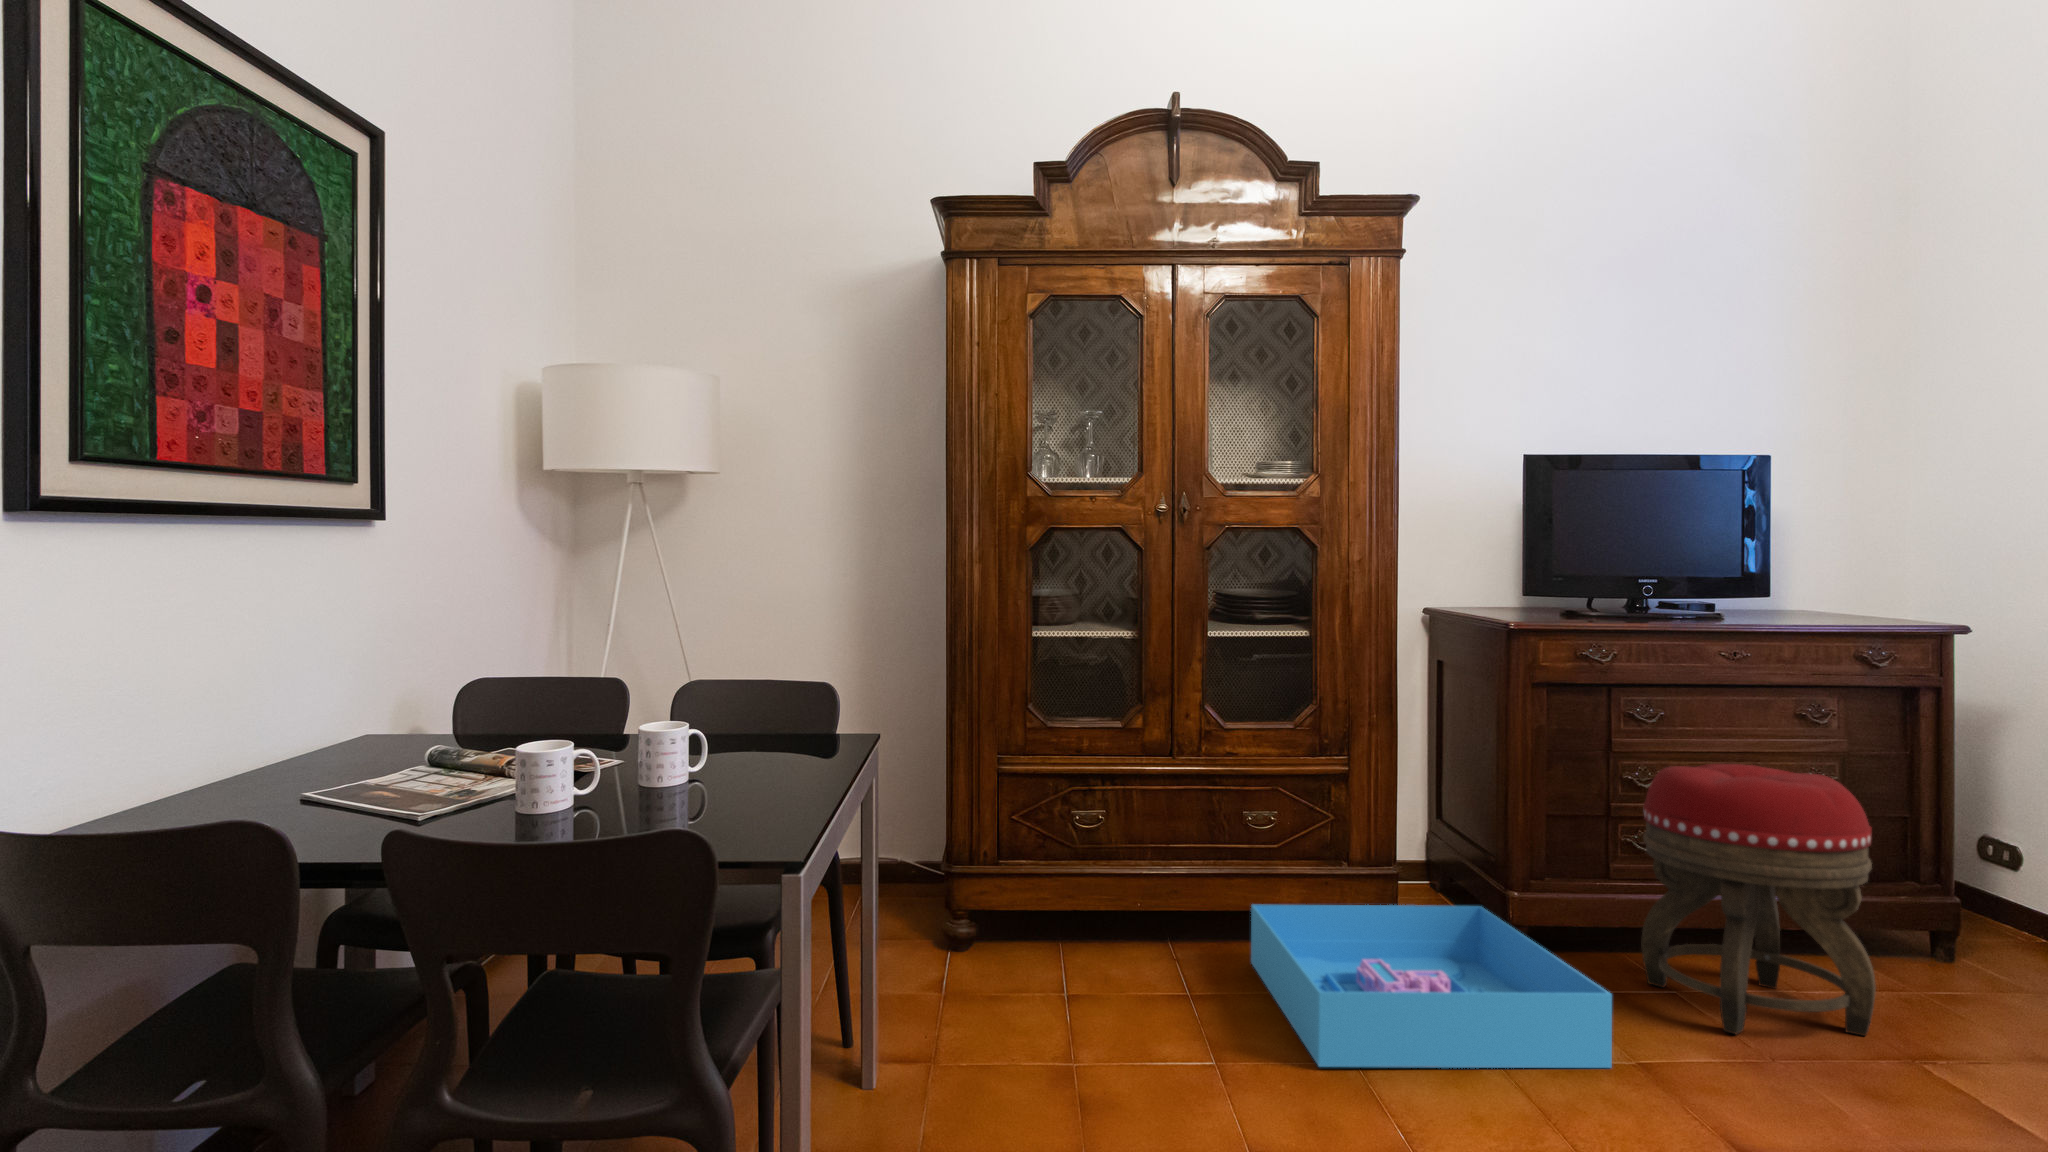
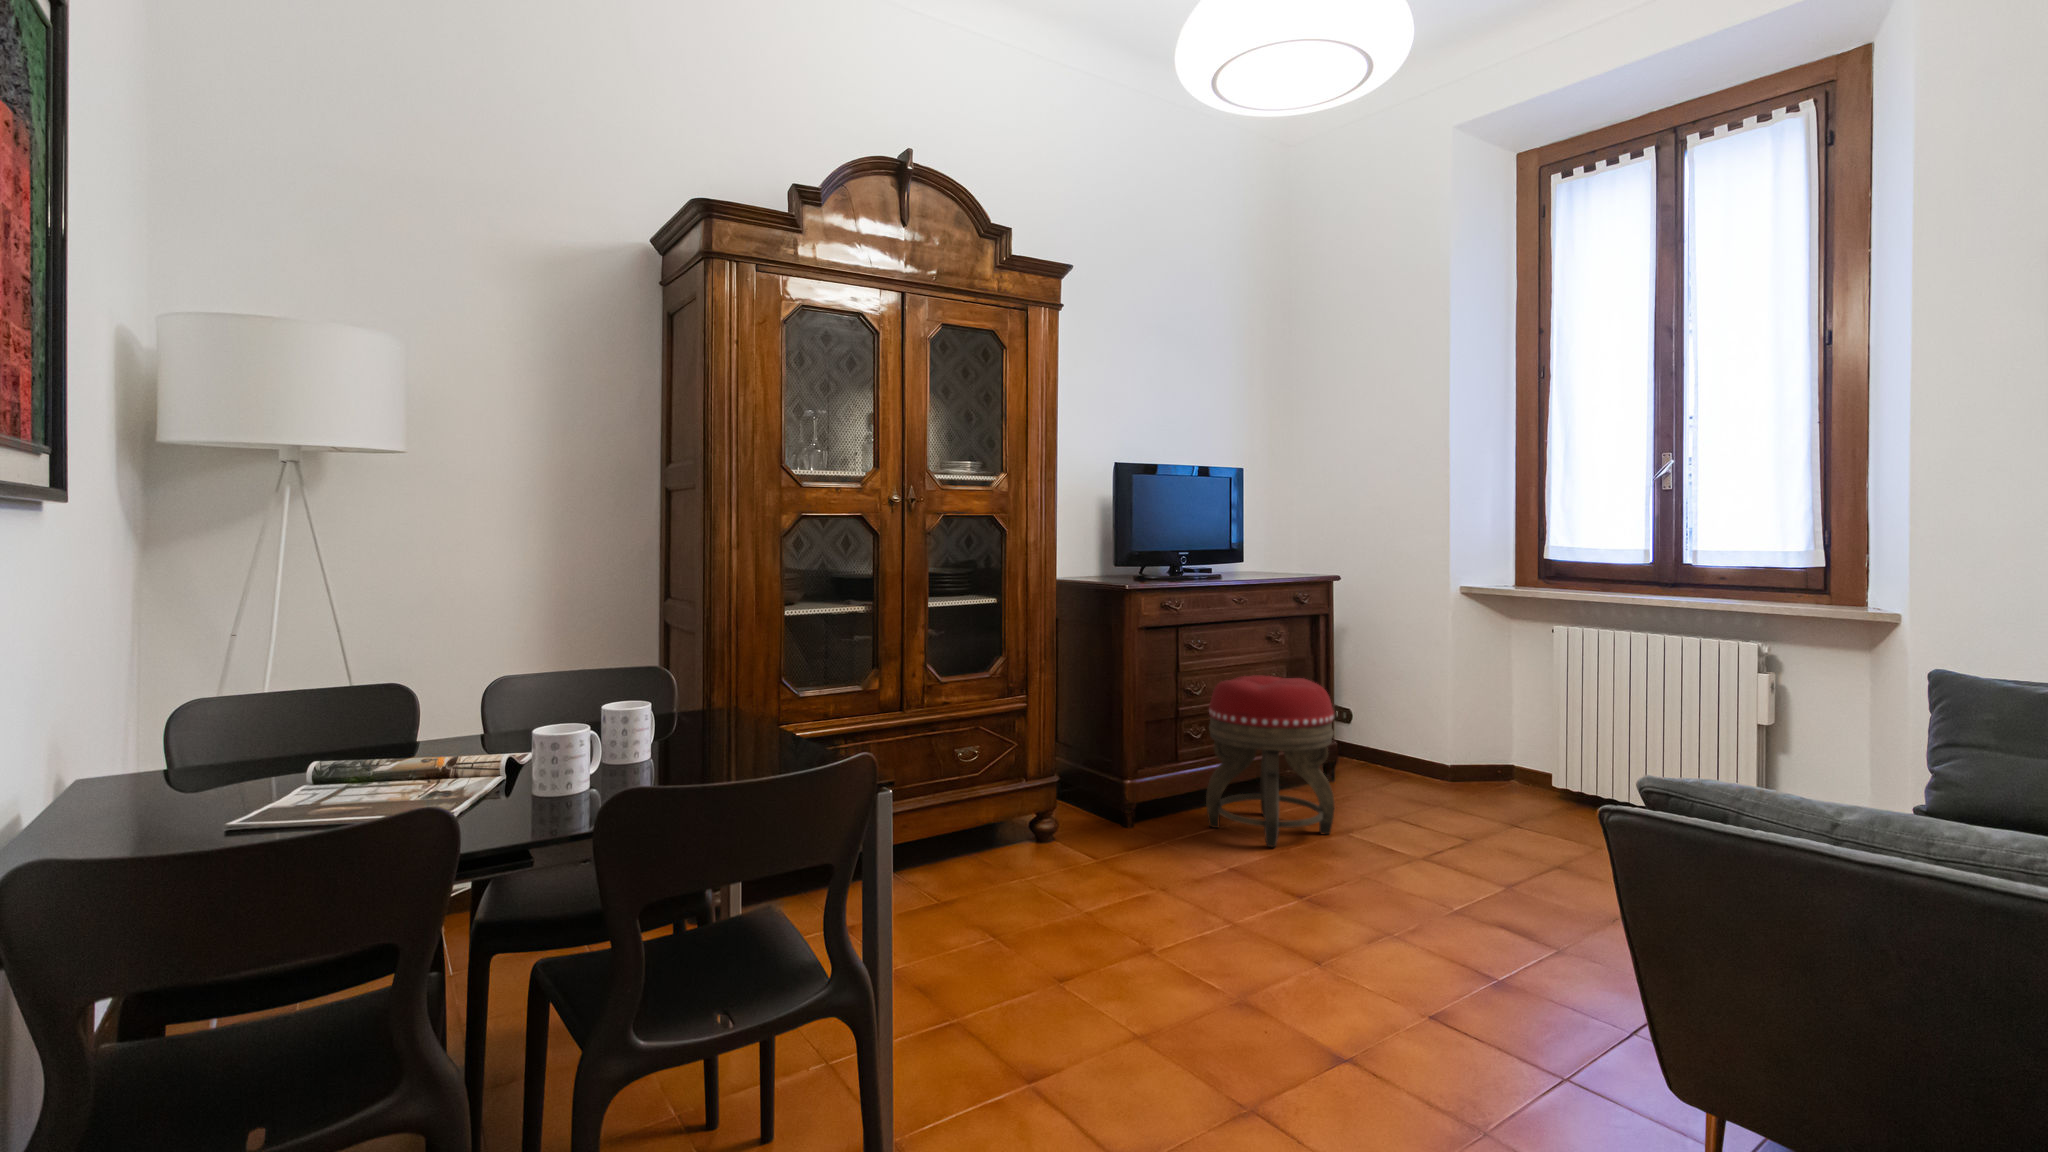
storage bin: present [1251,904,1612,1068] -> none [966,793,1233,925]

